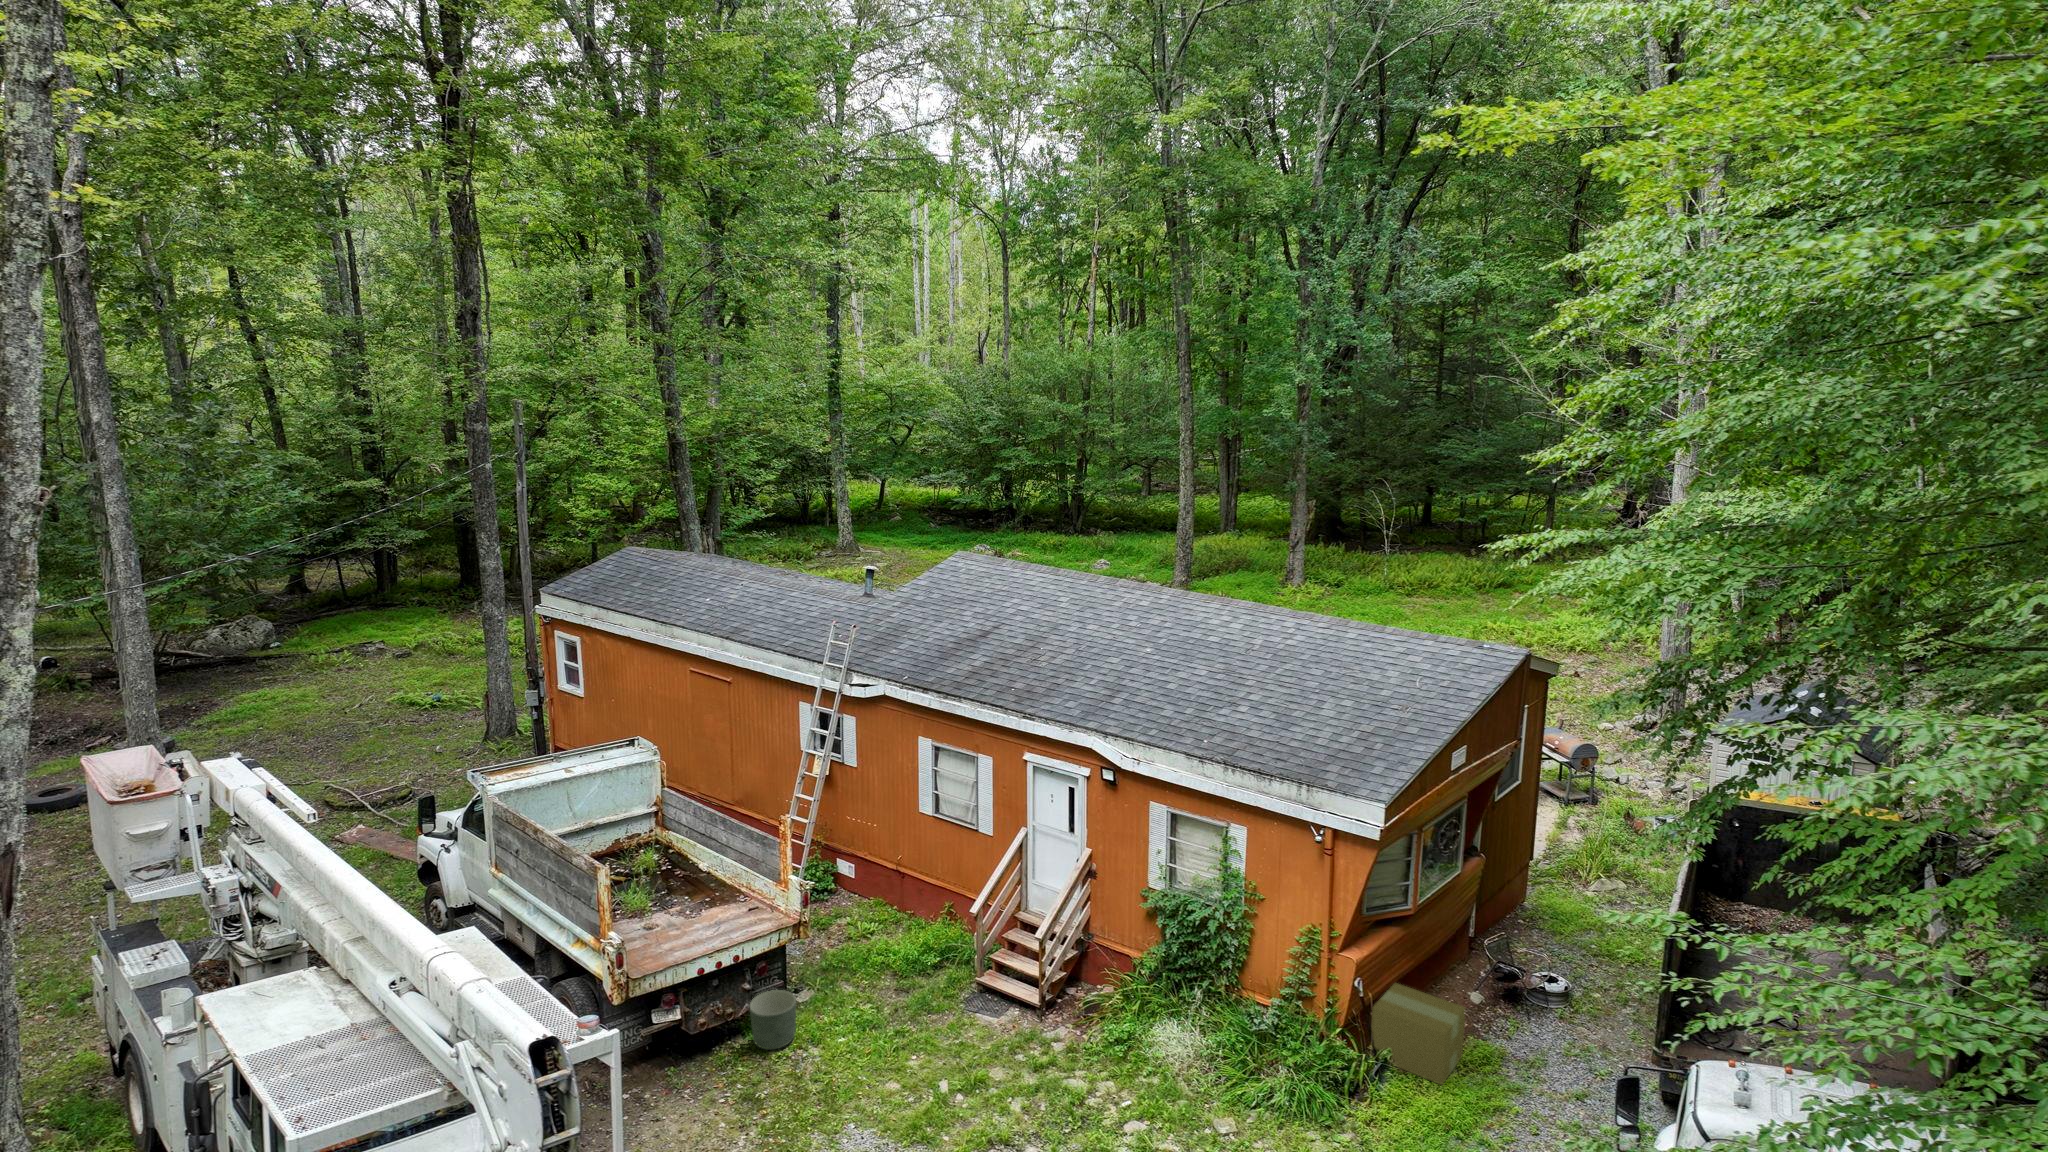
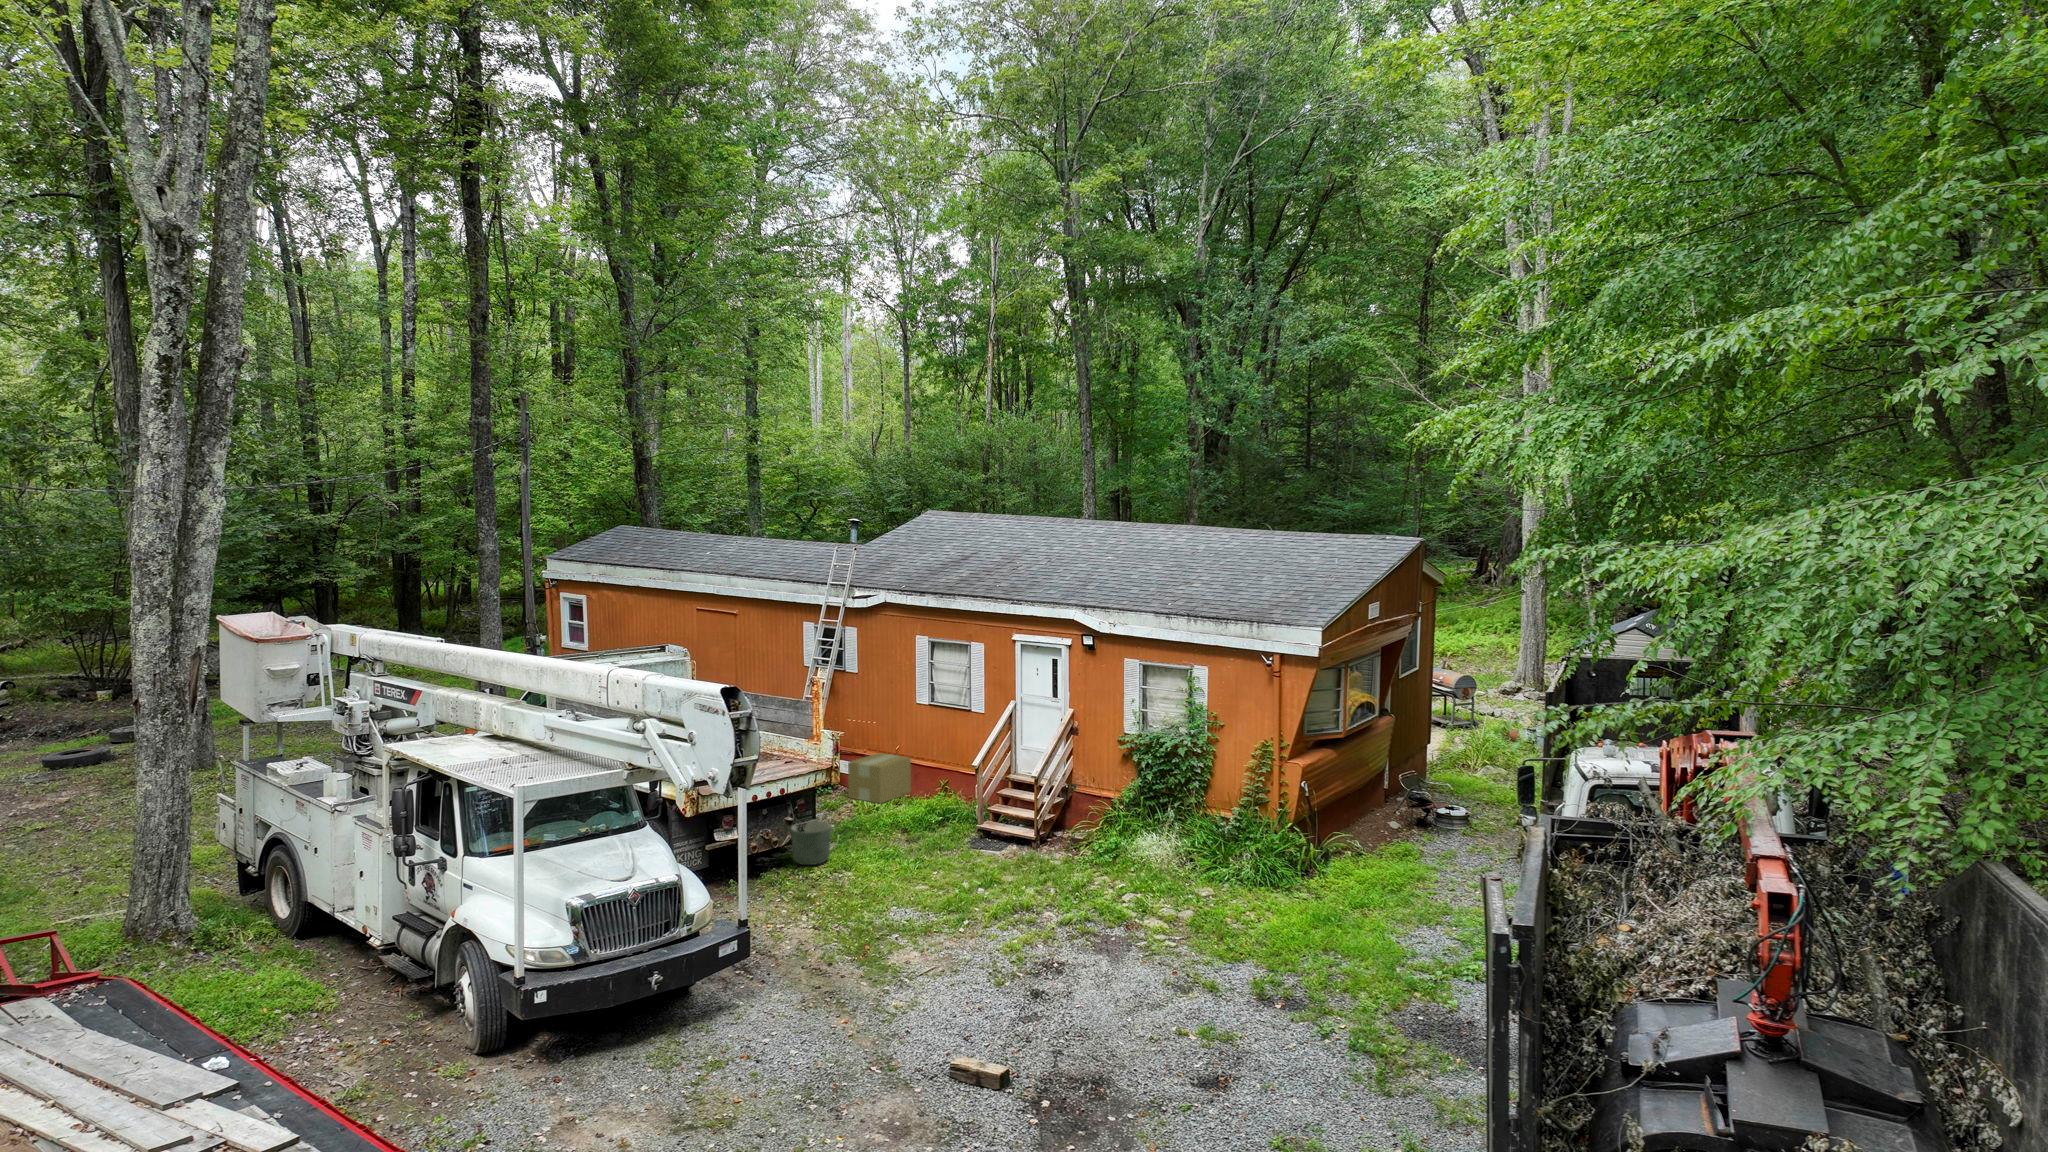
cardboard box: present [1371,983,1466,1085] -> present [848,753,911,803]

